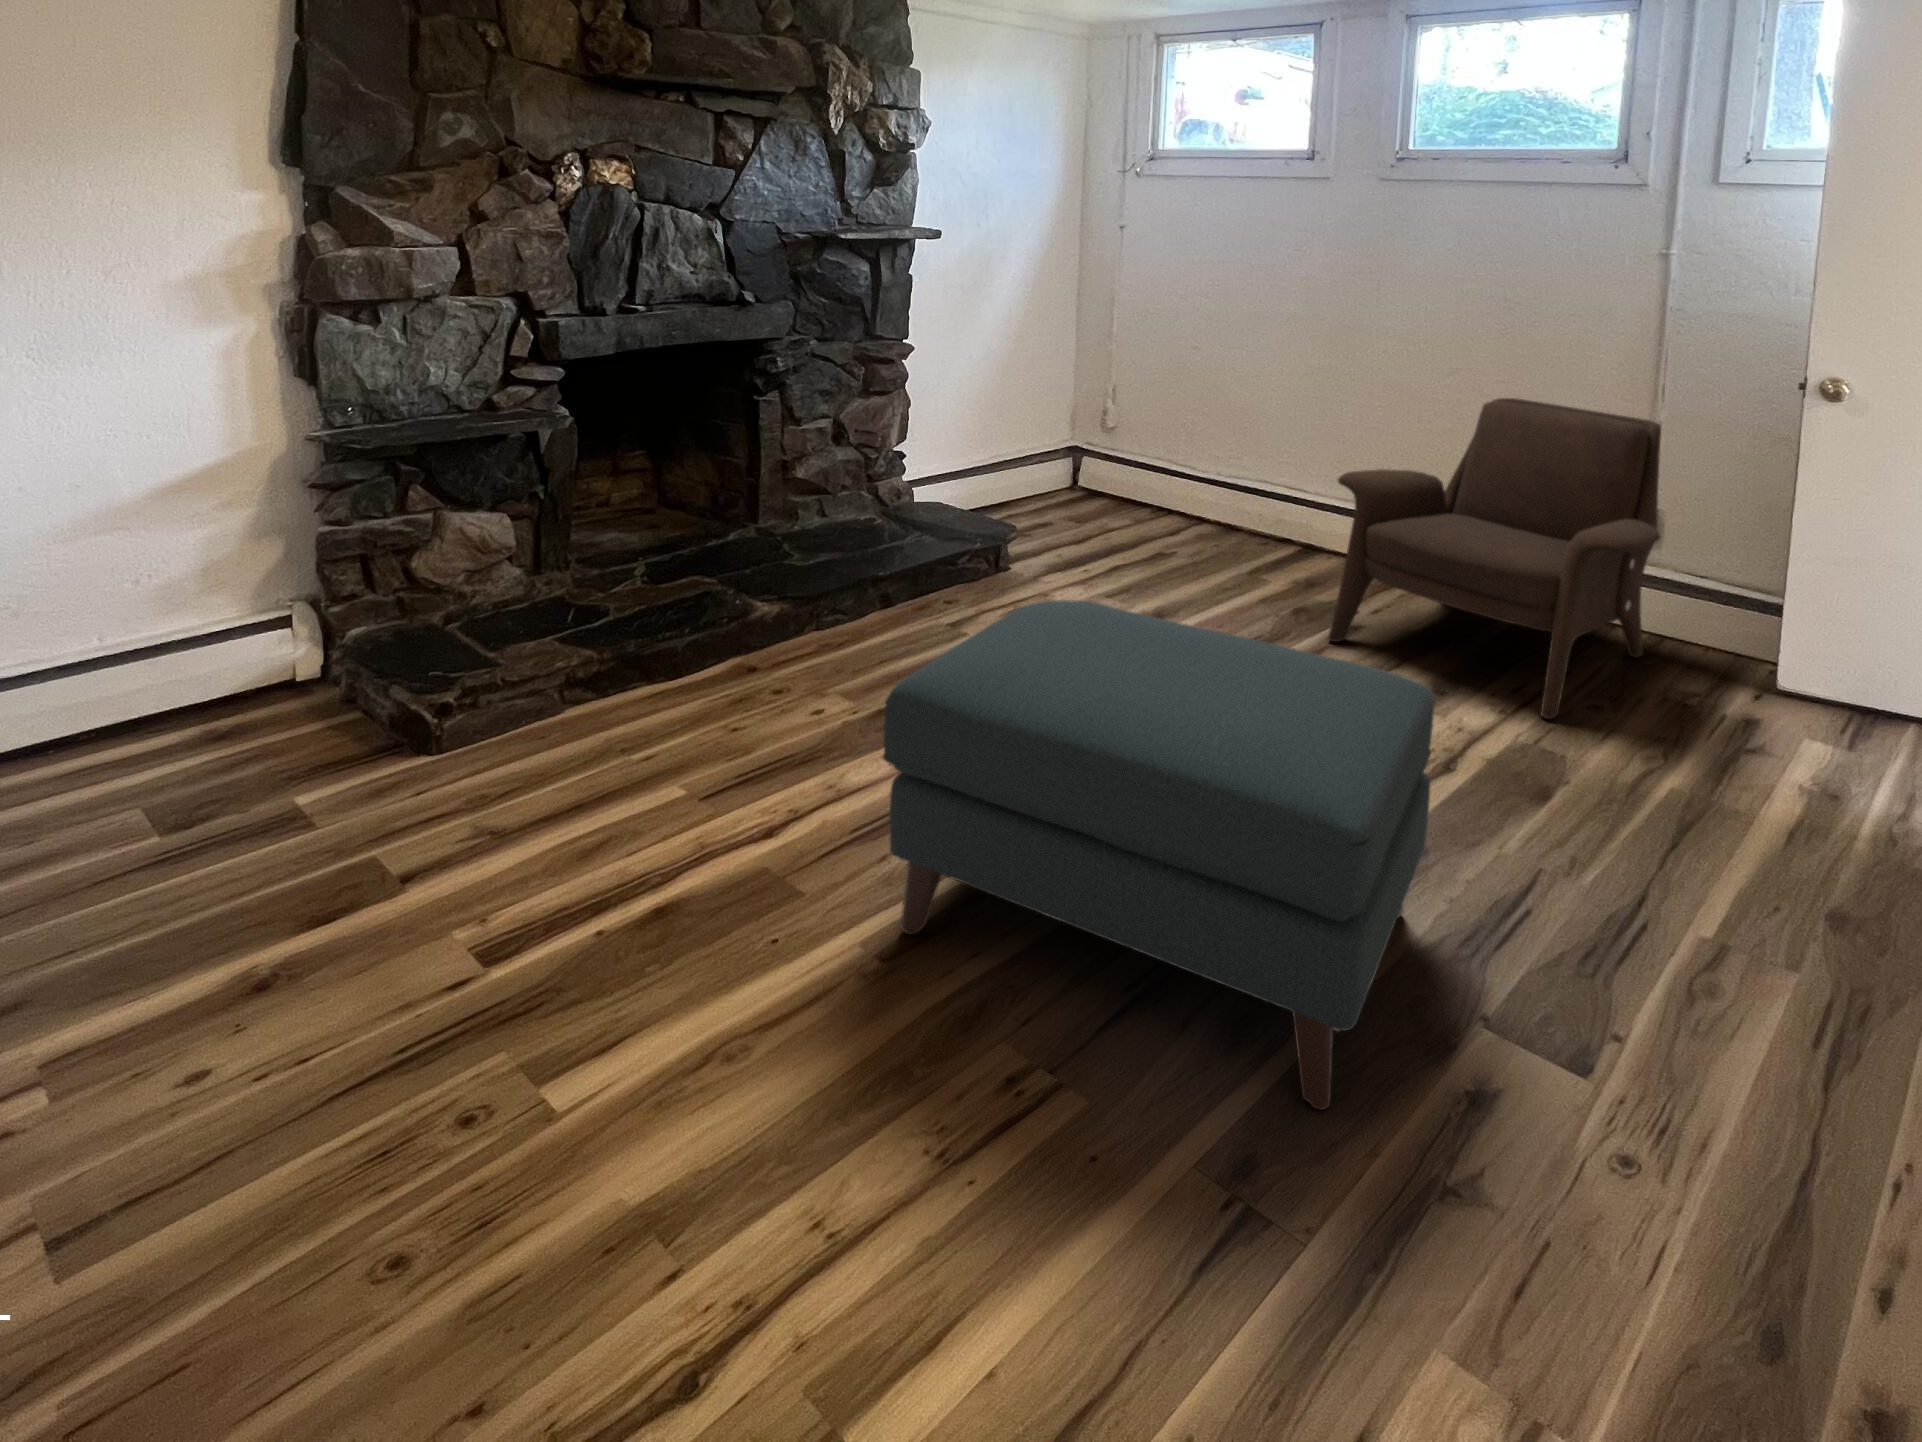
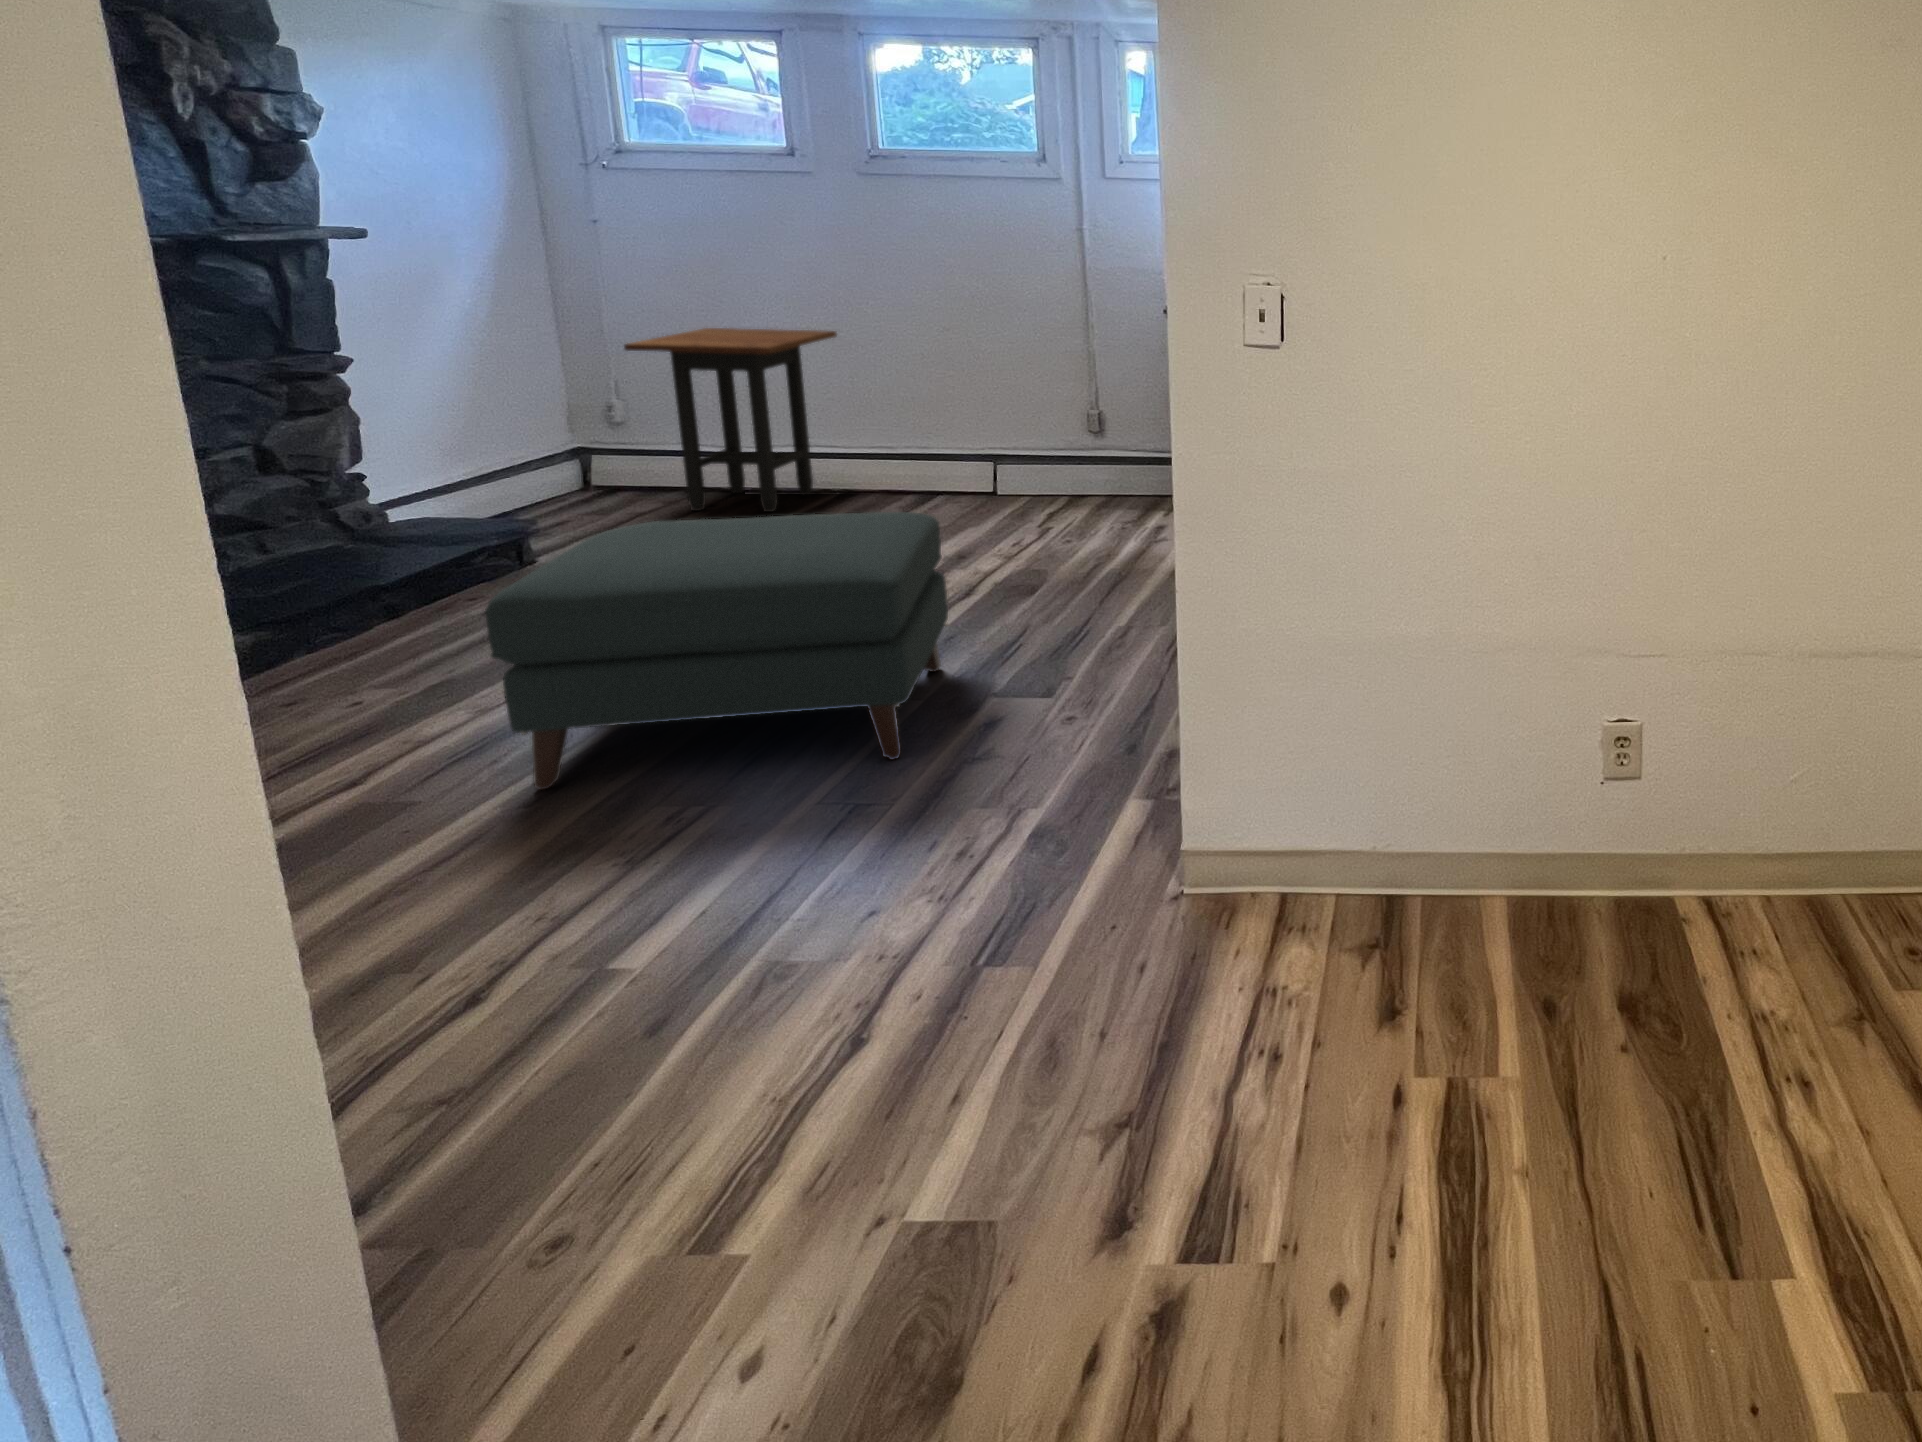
side table: none [1121,342,1327,559] -> present [624,328,837,512]
armchair: present [1328,398,1661,719] -> none [859,343,1100,554]

